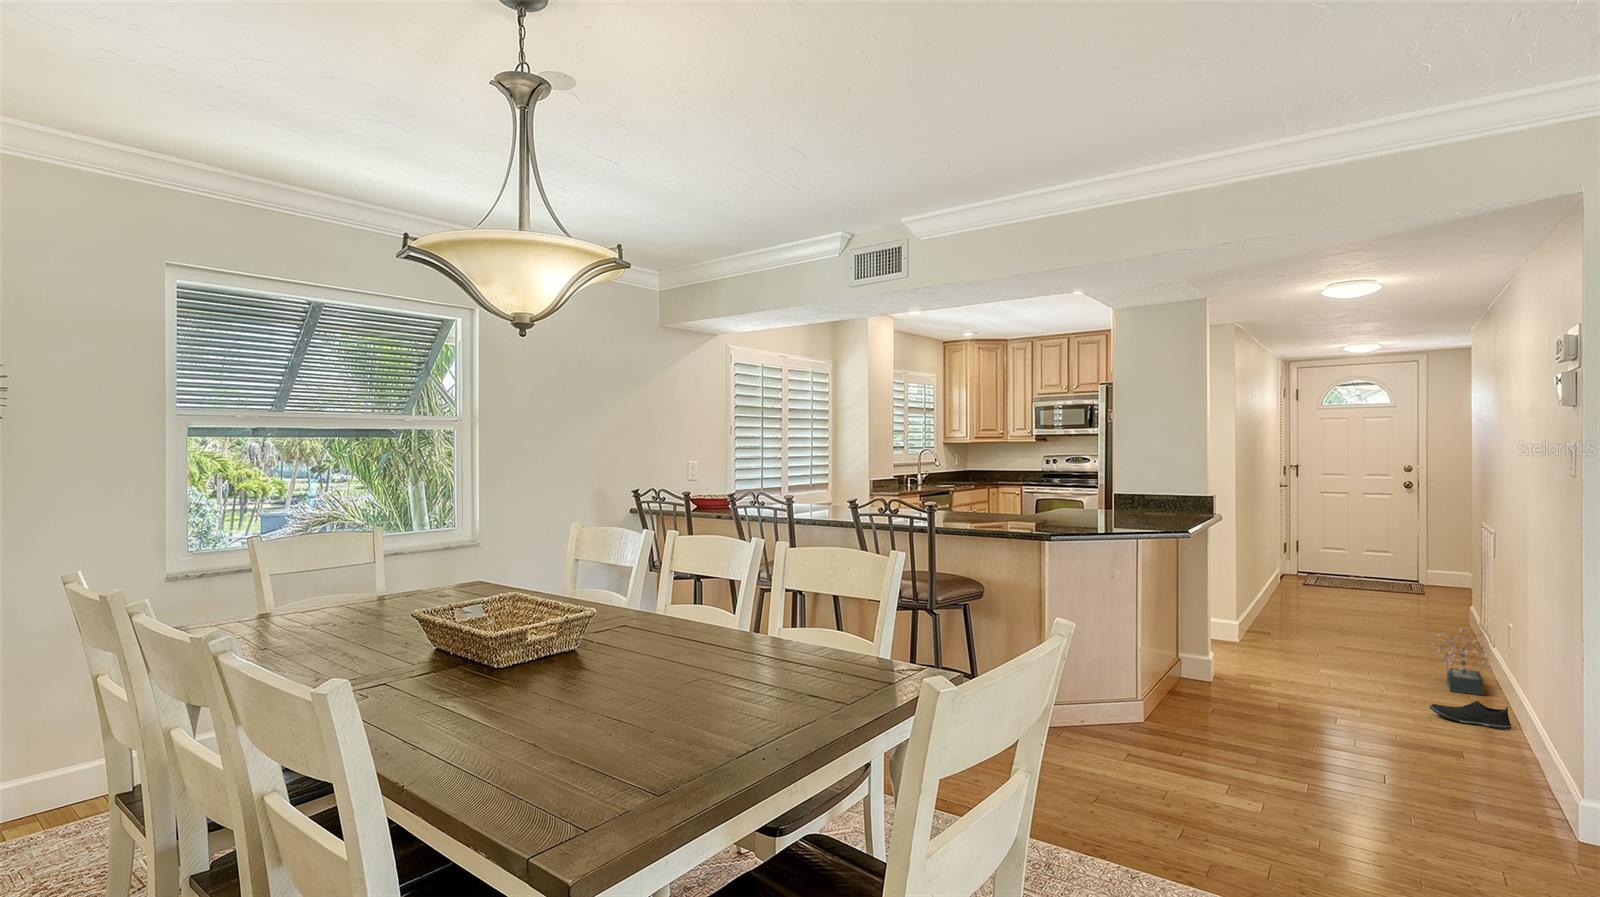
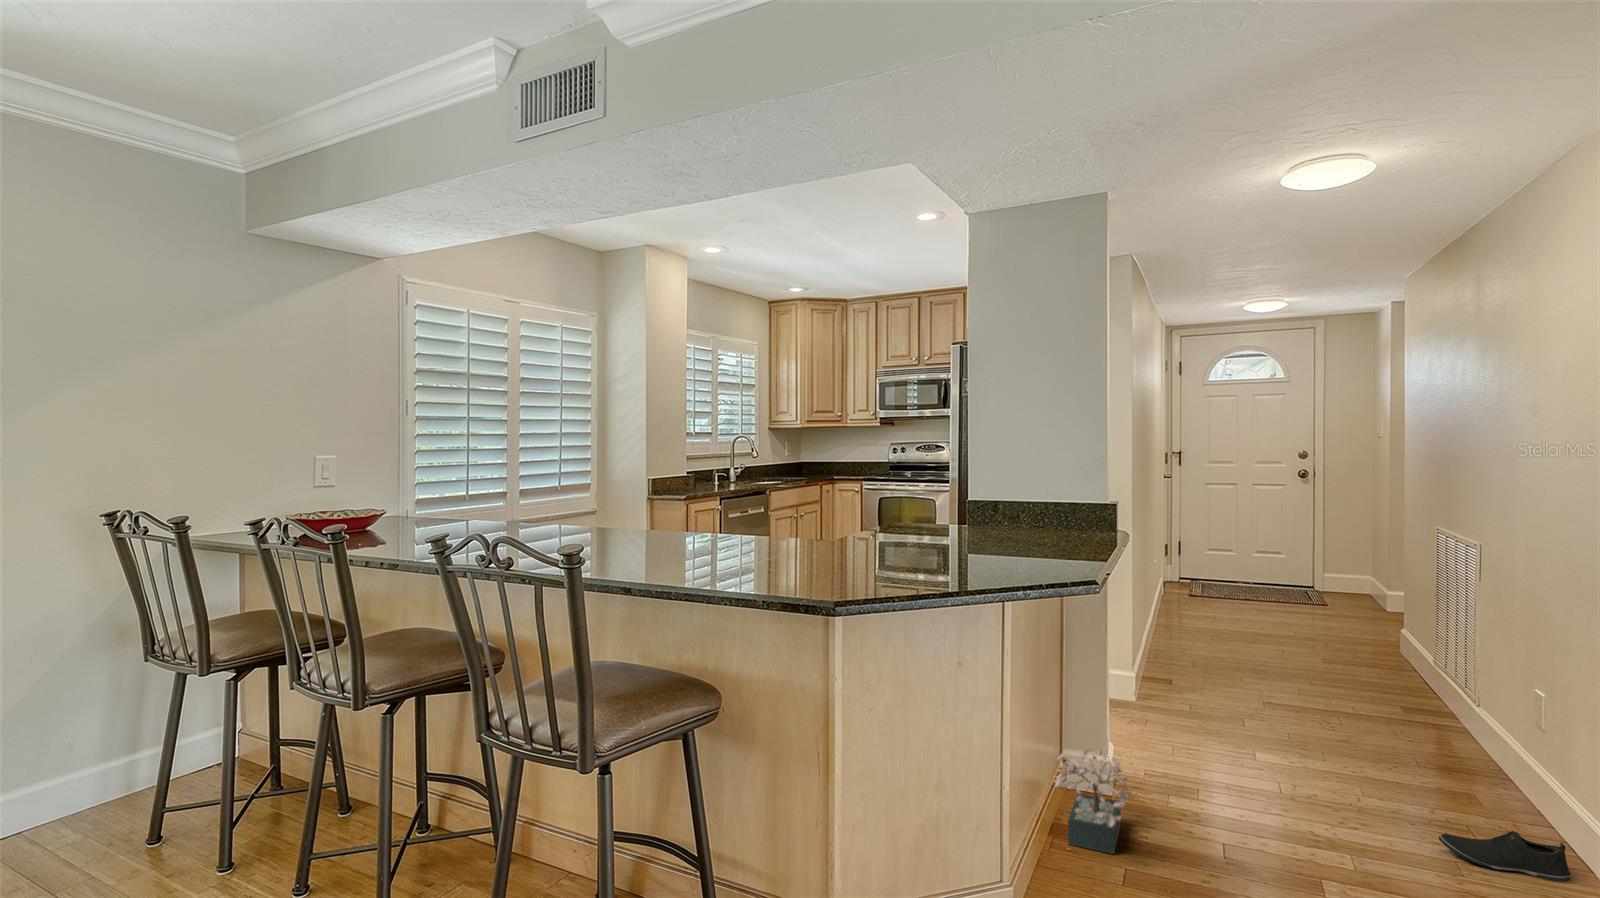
decorative plant: present [1433,629,1491,695] -> present [1054,749,1137,854]

